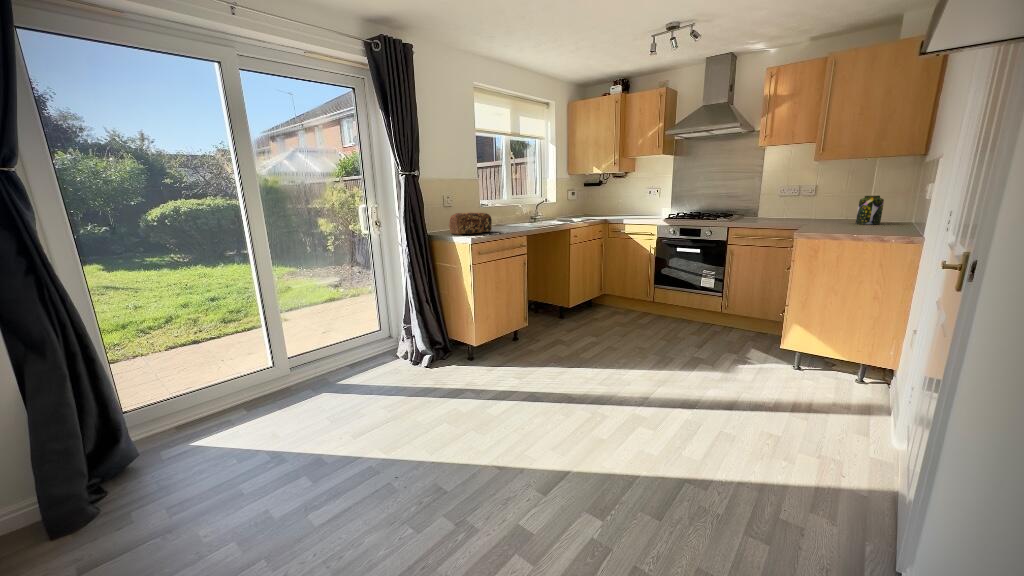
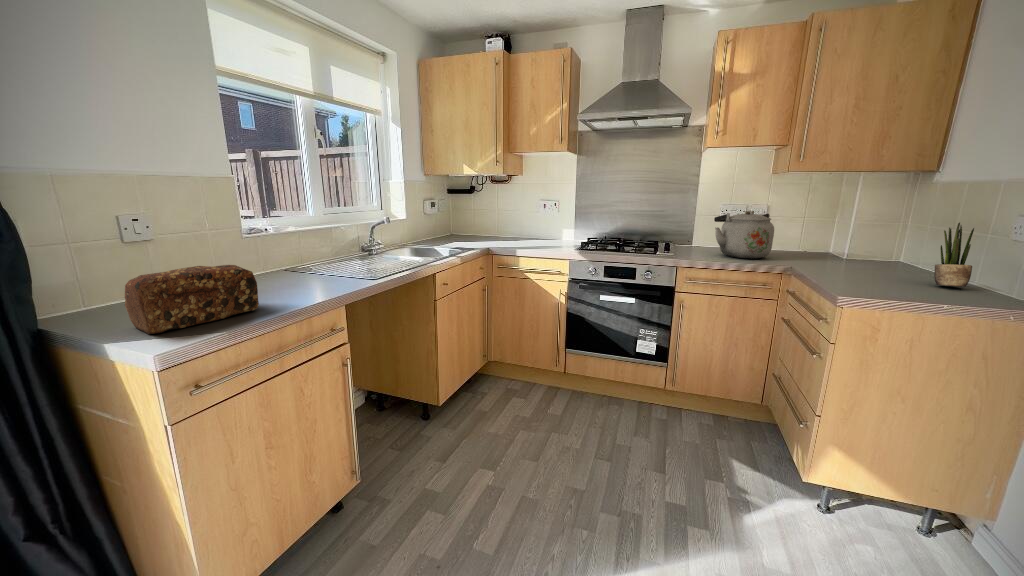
potted plant: none [887,187,914,230] -> present [934,223,974,287]
kettle: none [760,189,806,222] -> present [714,211,774,259]
jar: present [856,196,884,224] -> none [840,225,880,266]

